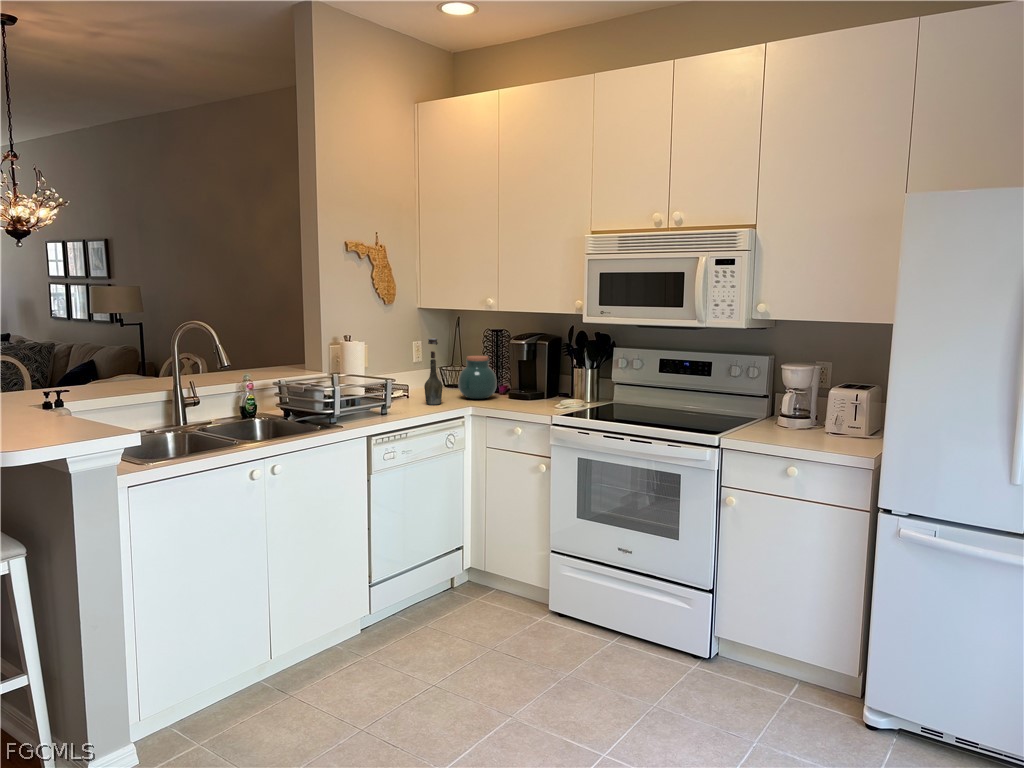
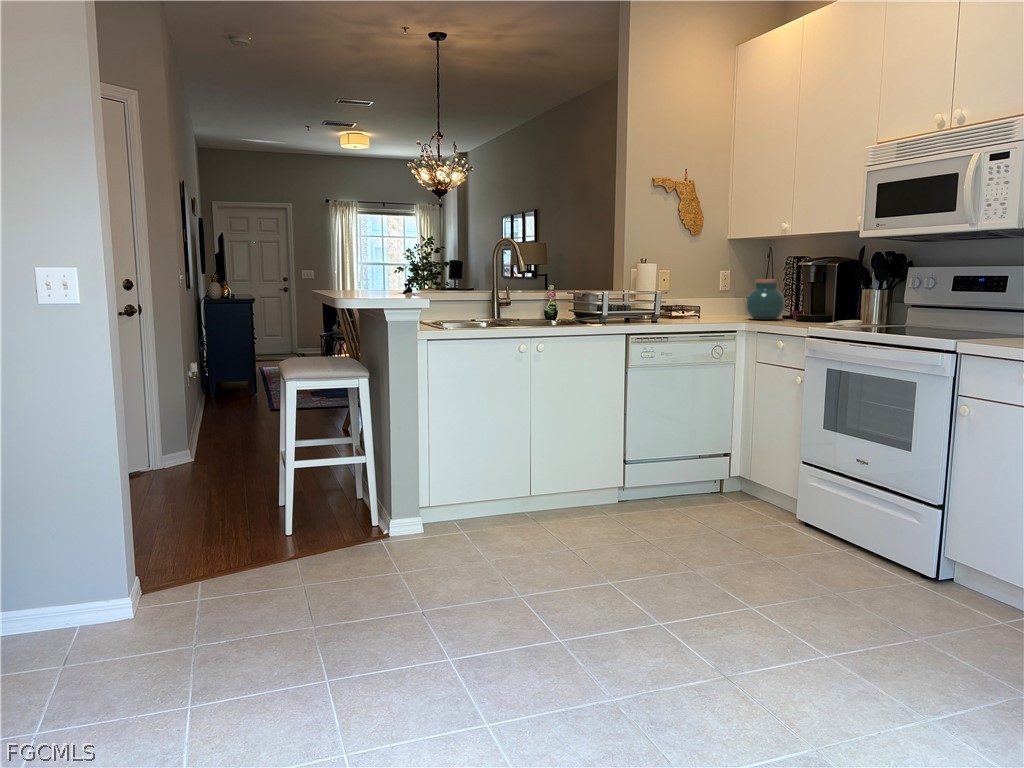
bottle: present [424,338,443,405] -> none [707,259,724,320]

